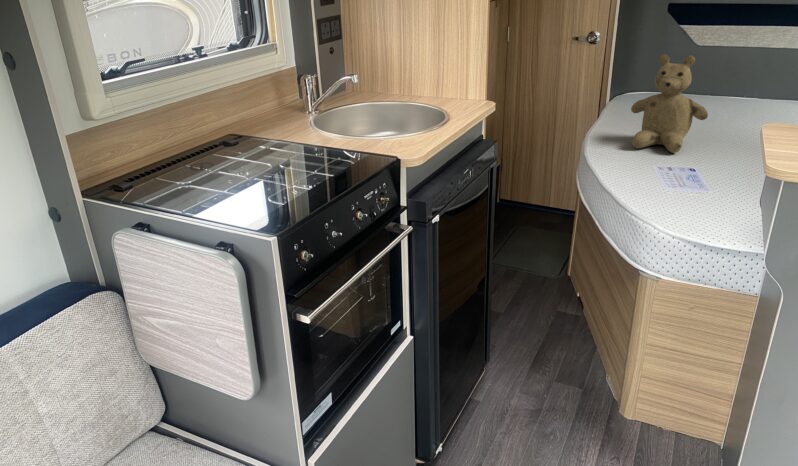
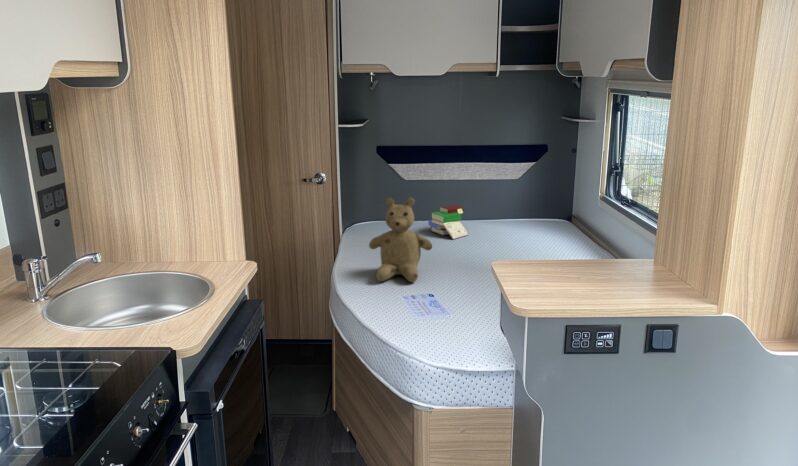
book: none [716,78,767,117] -> present [428,205,468,239]

